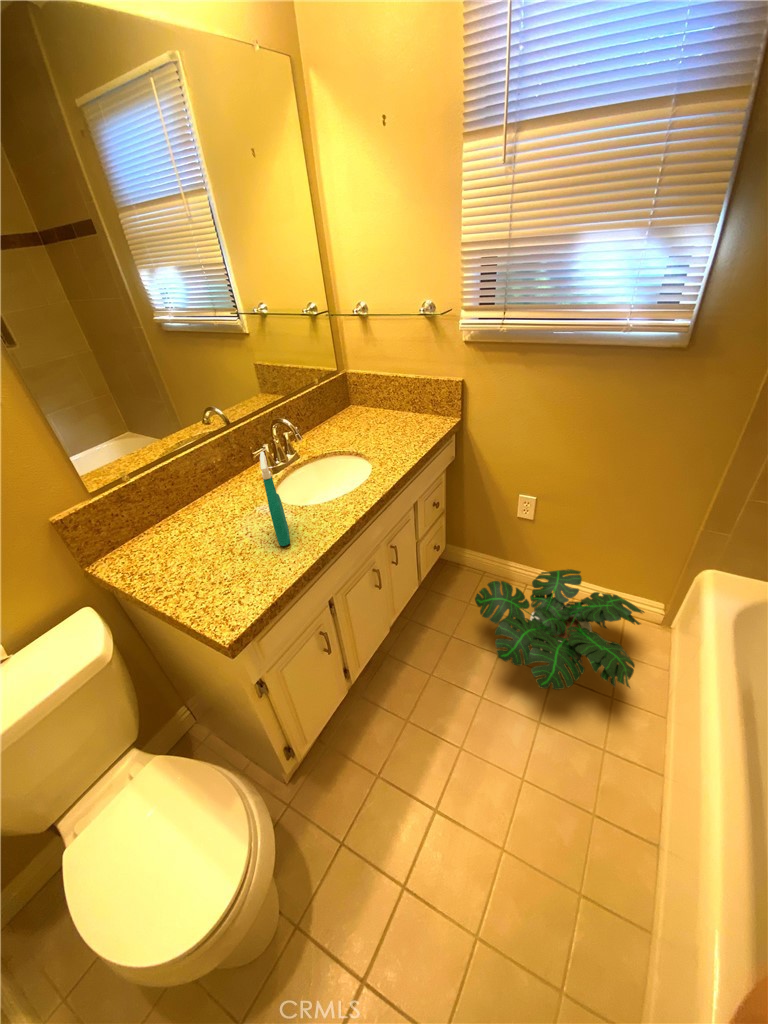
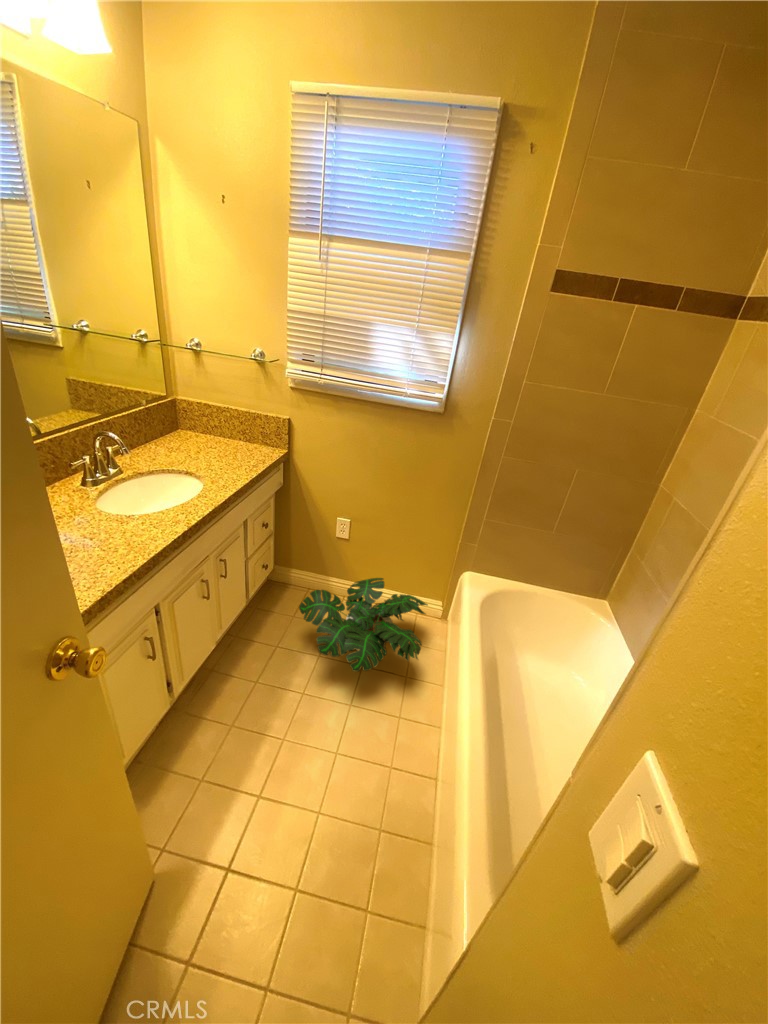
spray bottle: present [260,452,290,546] -> none [88,455,117,550]

